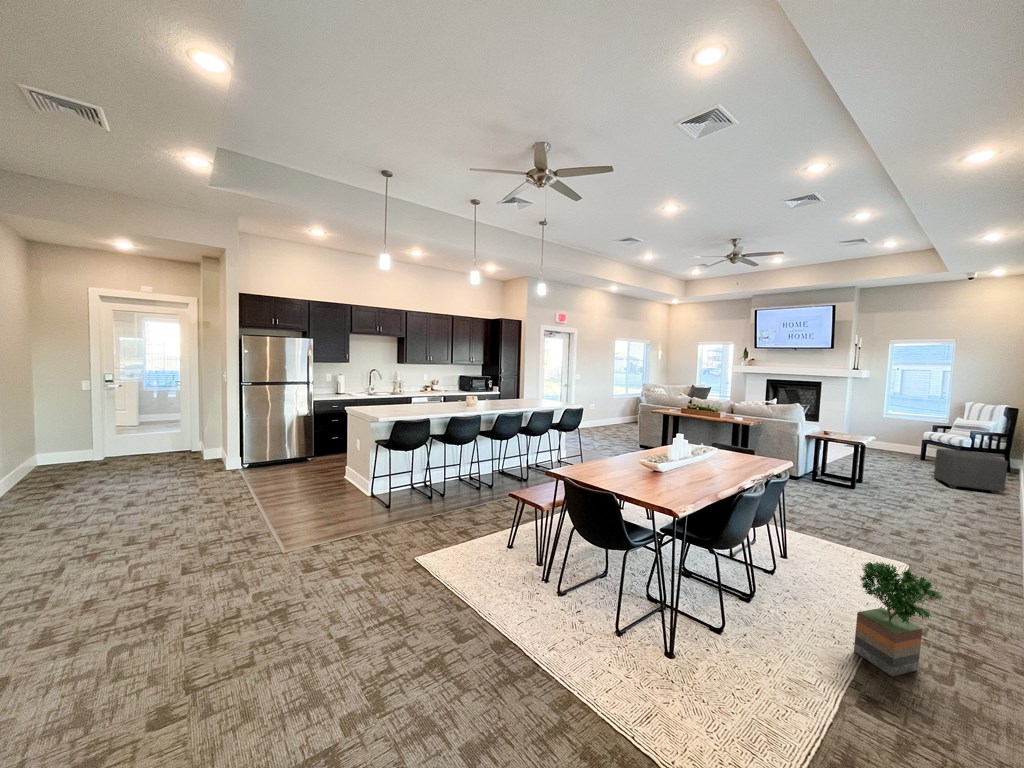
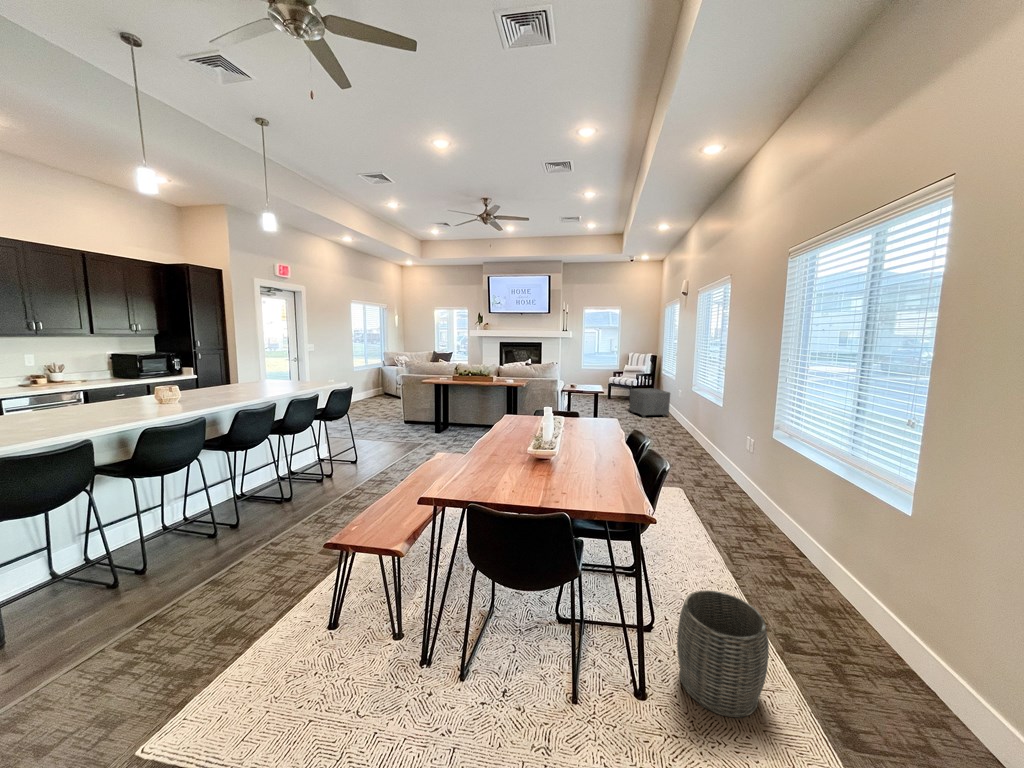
potted tree: present [854,562,943,676] -> none [739,497,811,602]
woven basket: none [698,597,773,700] -> present [677,590,769,718]

